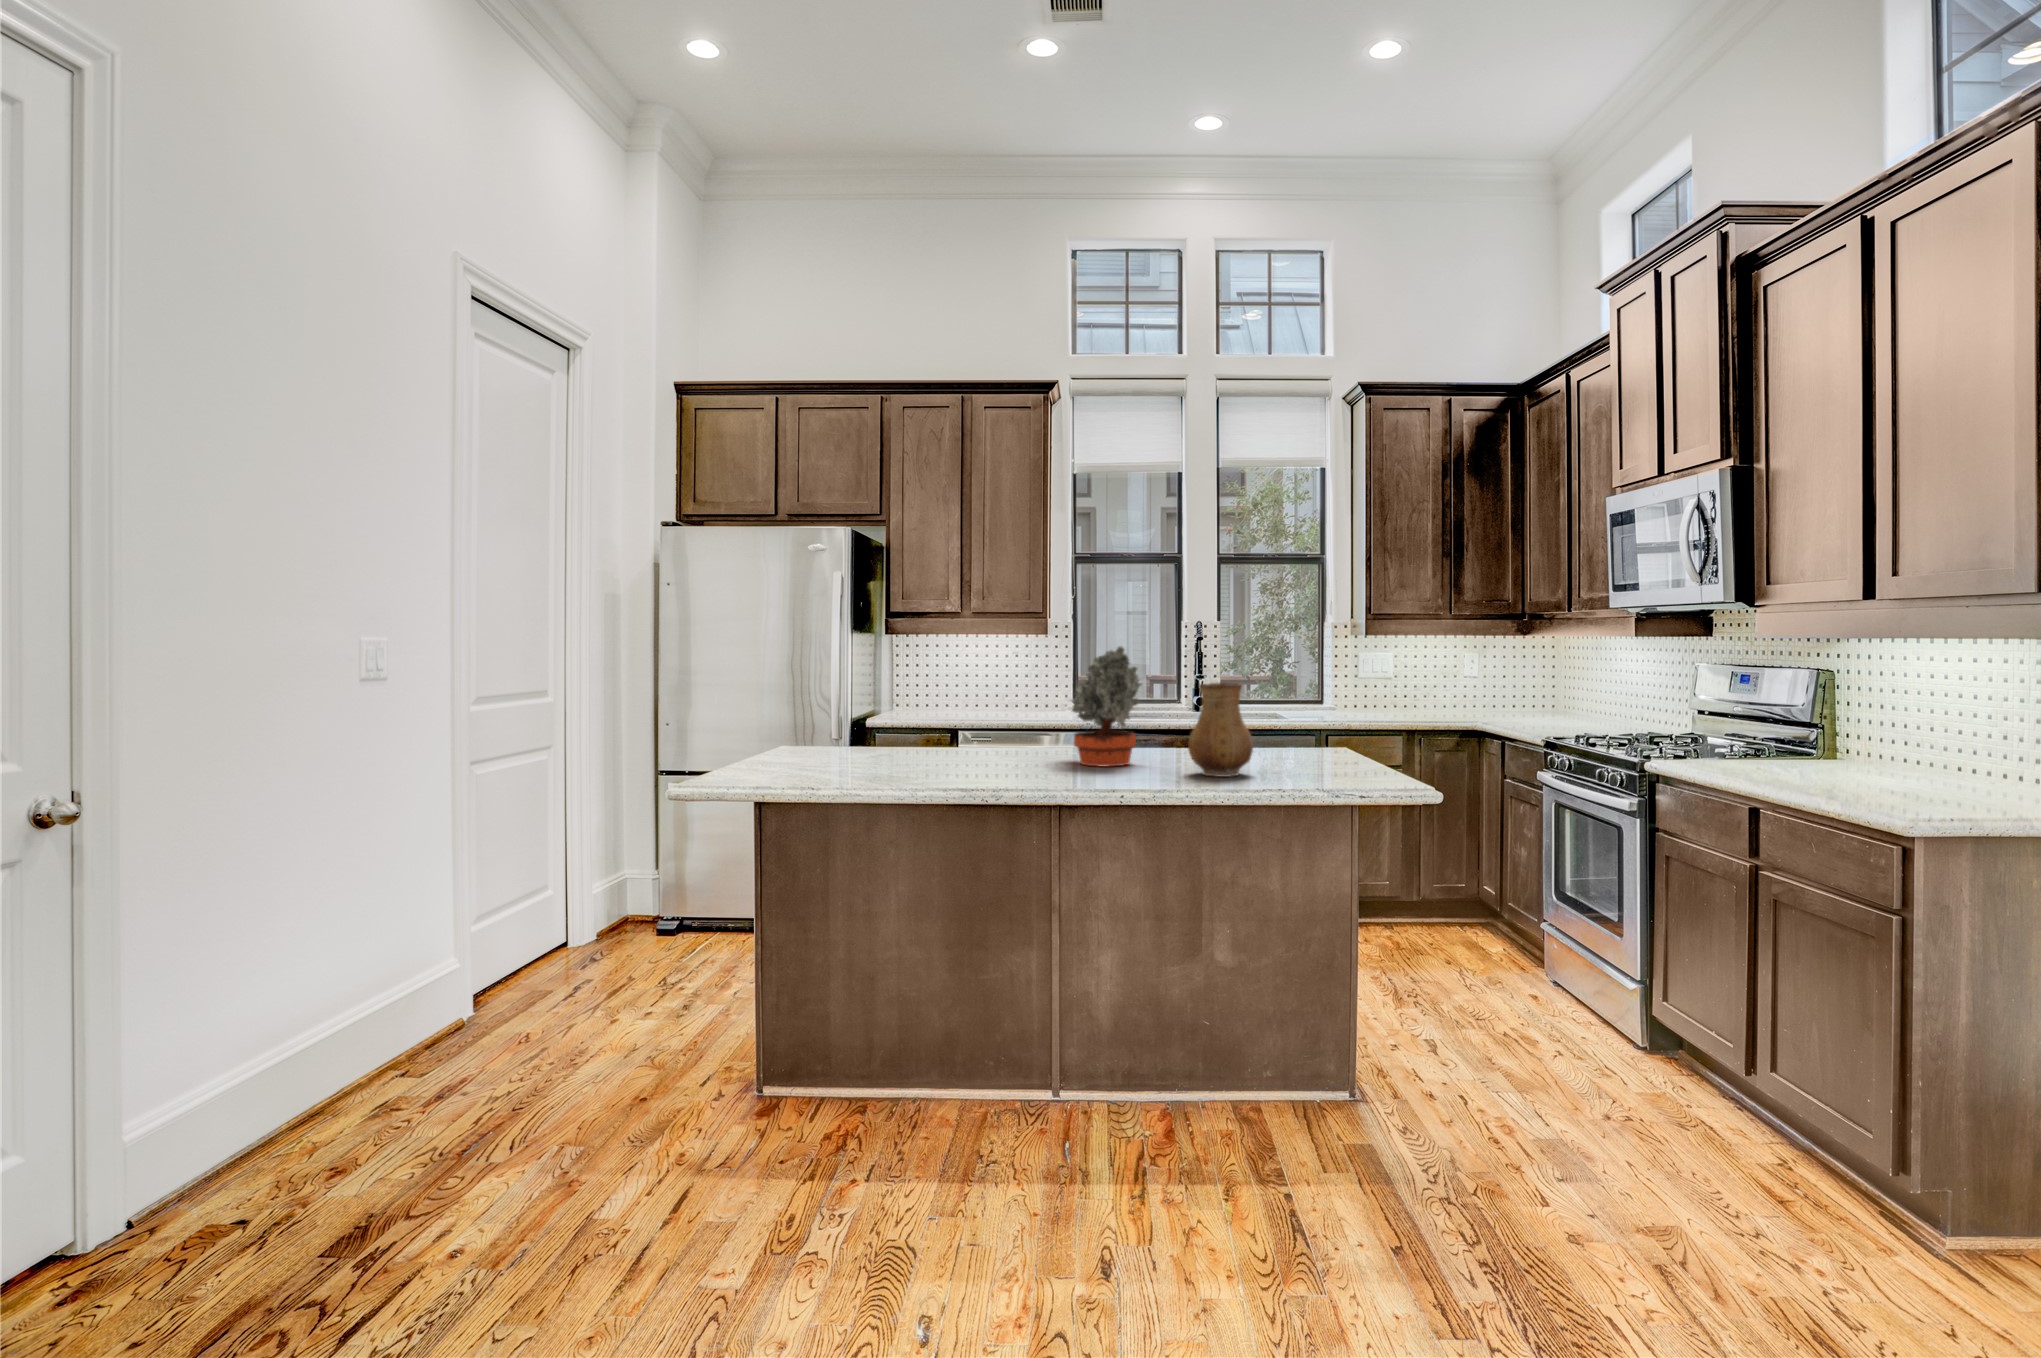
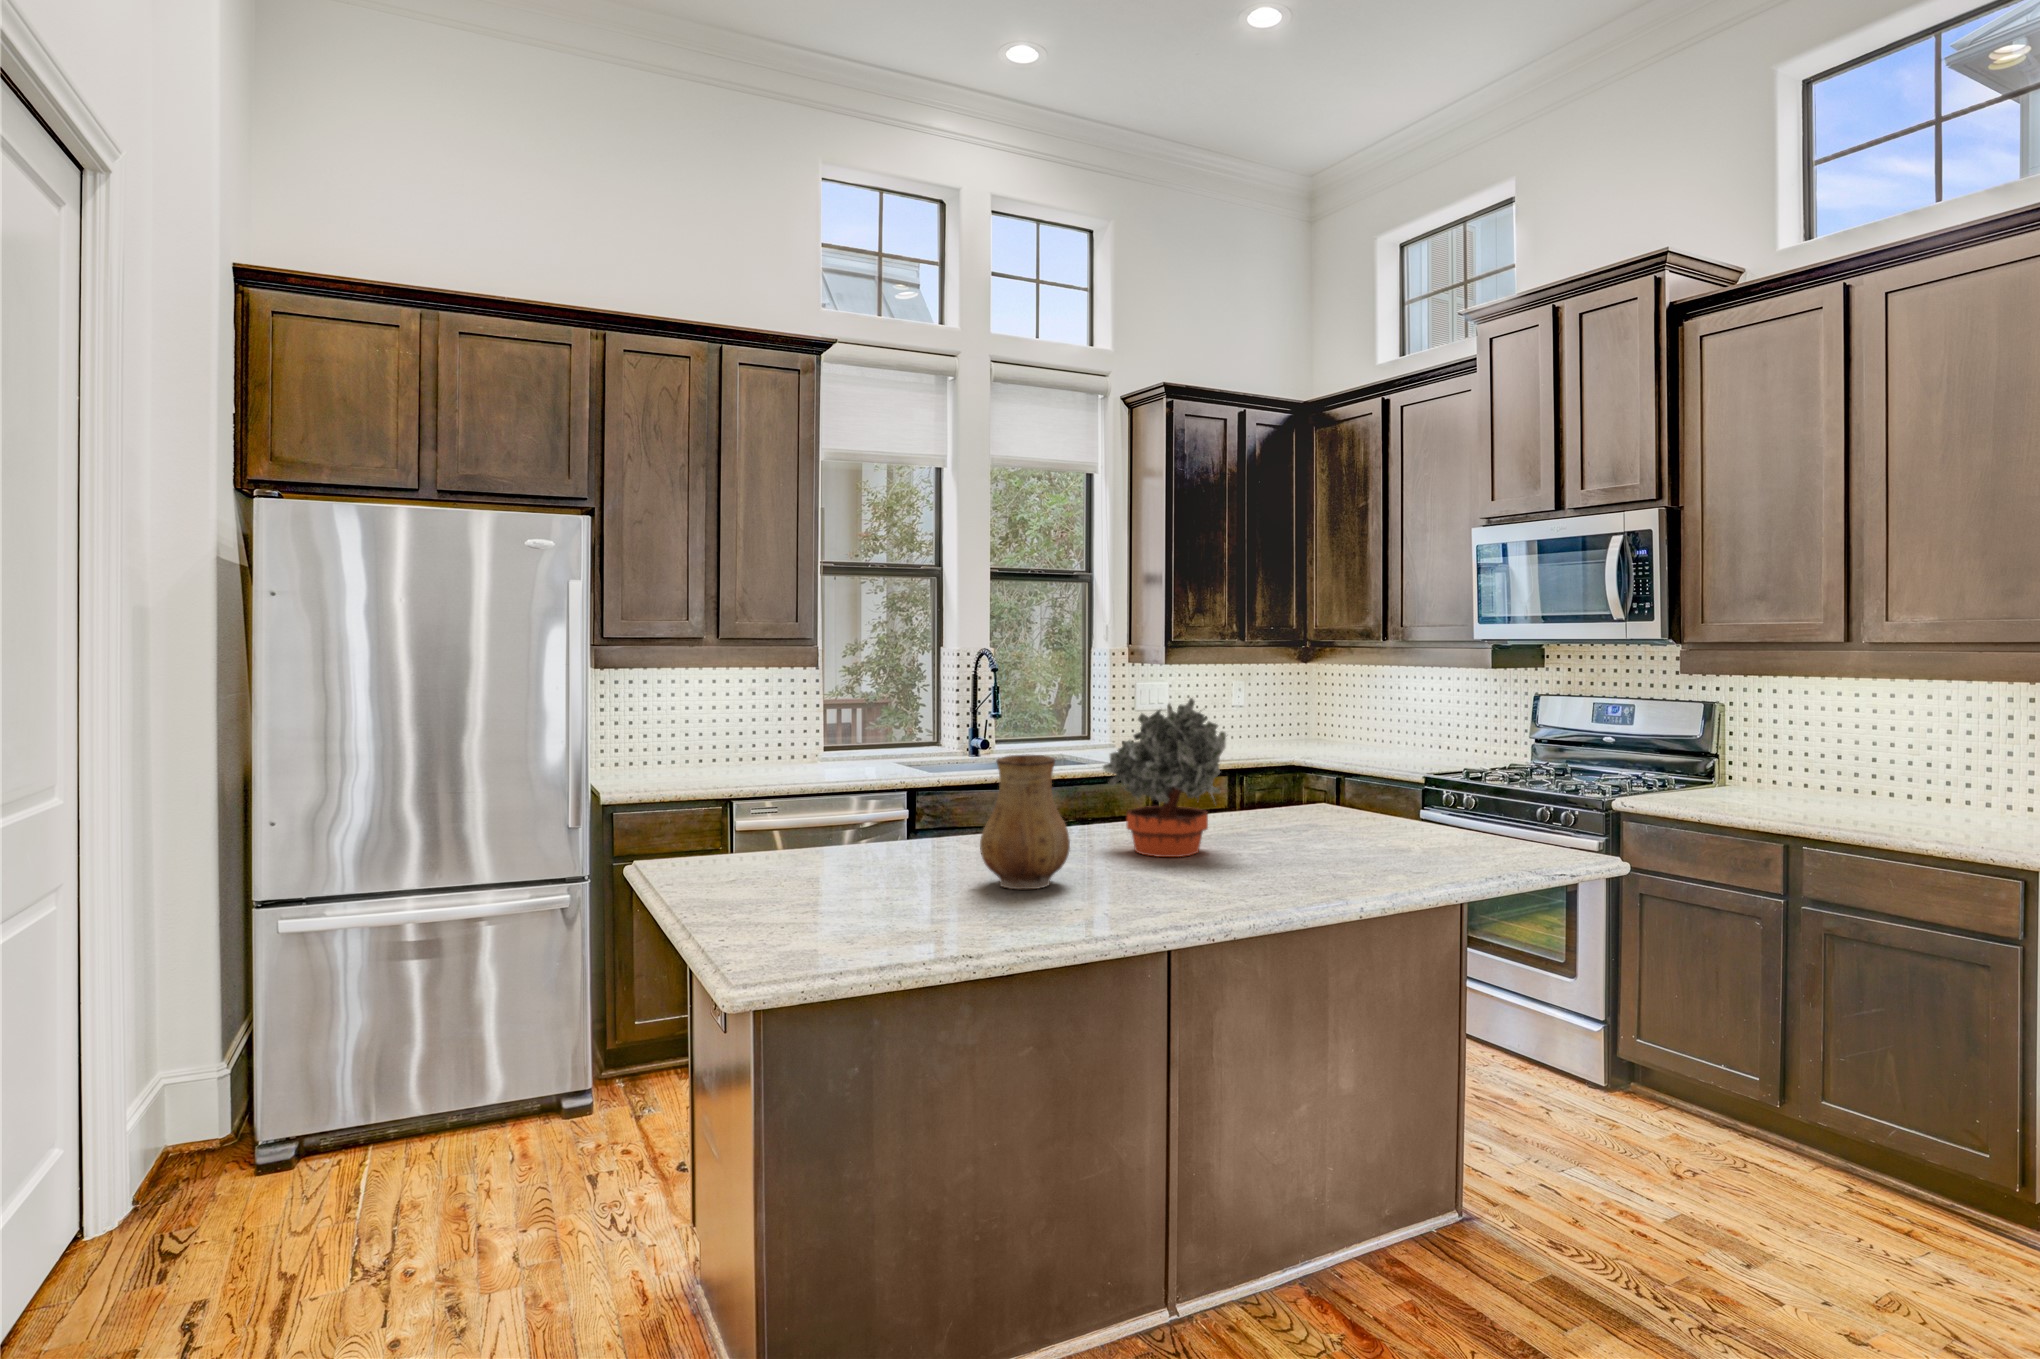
ceramic pitcher: present [1188,682,1253,777] -> present [980,754,1070,889]

